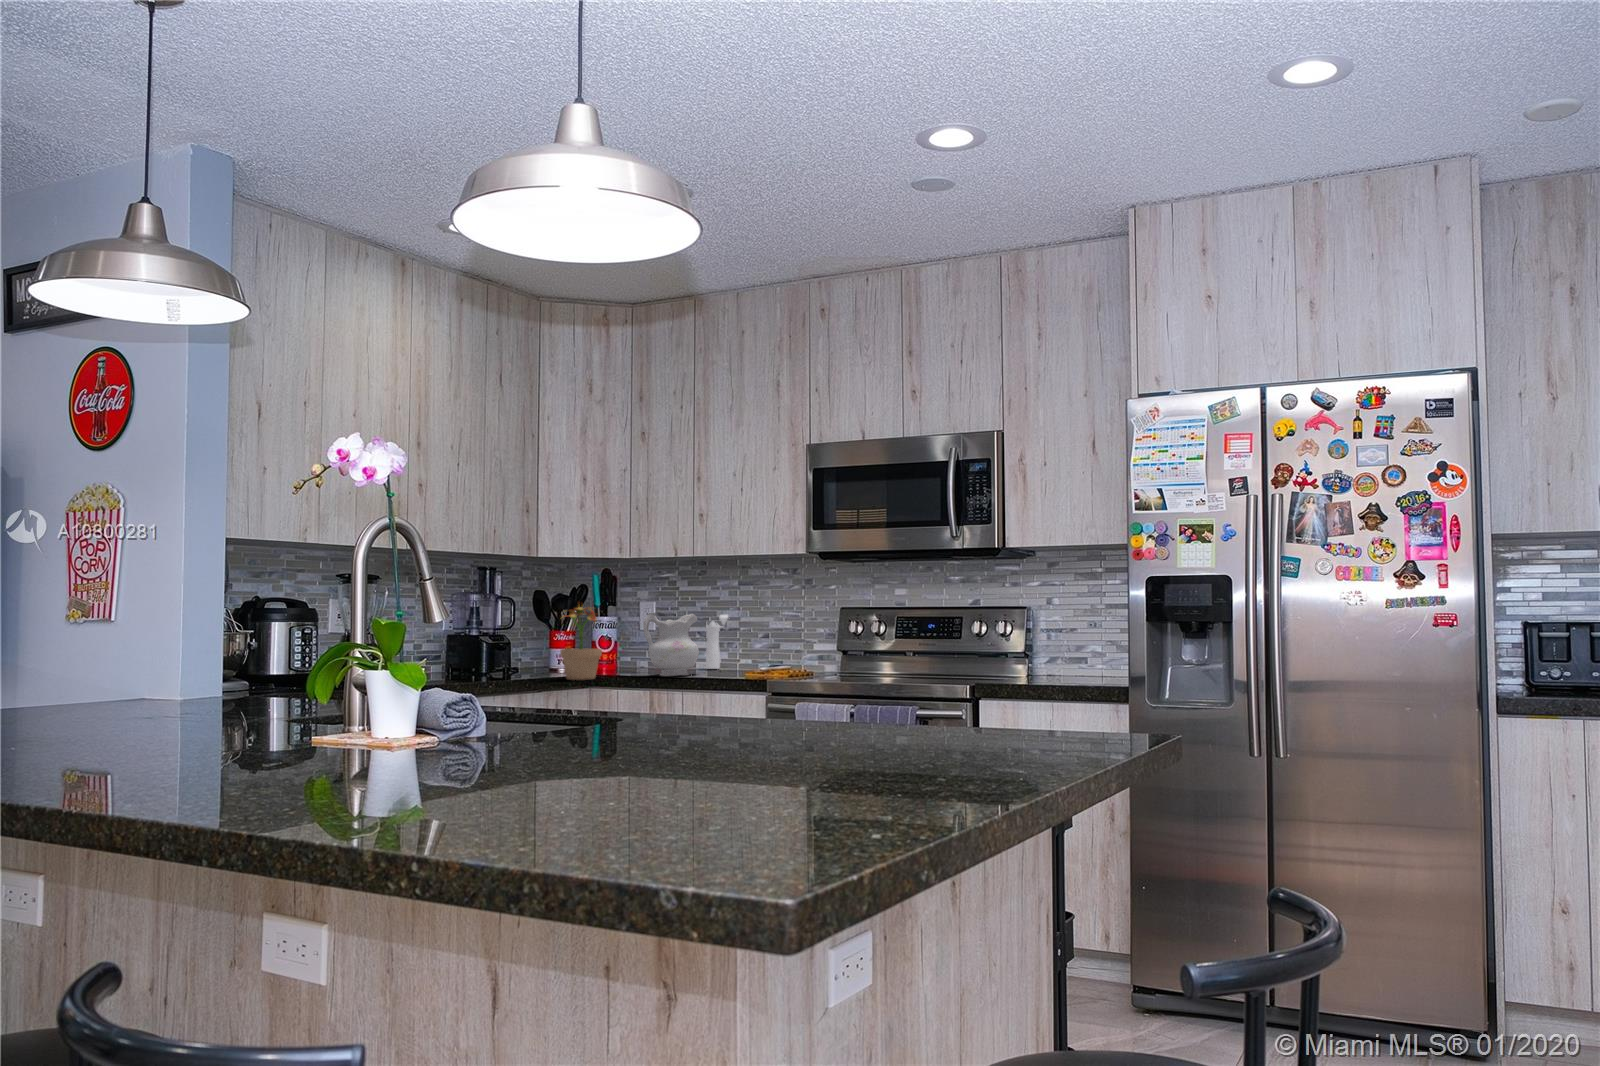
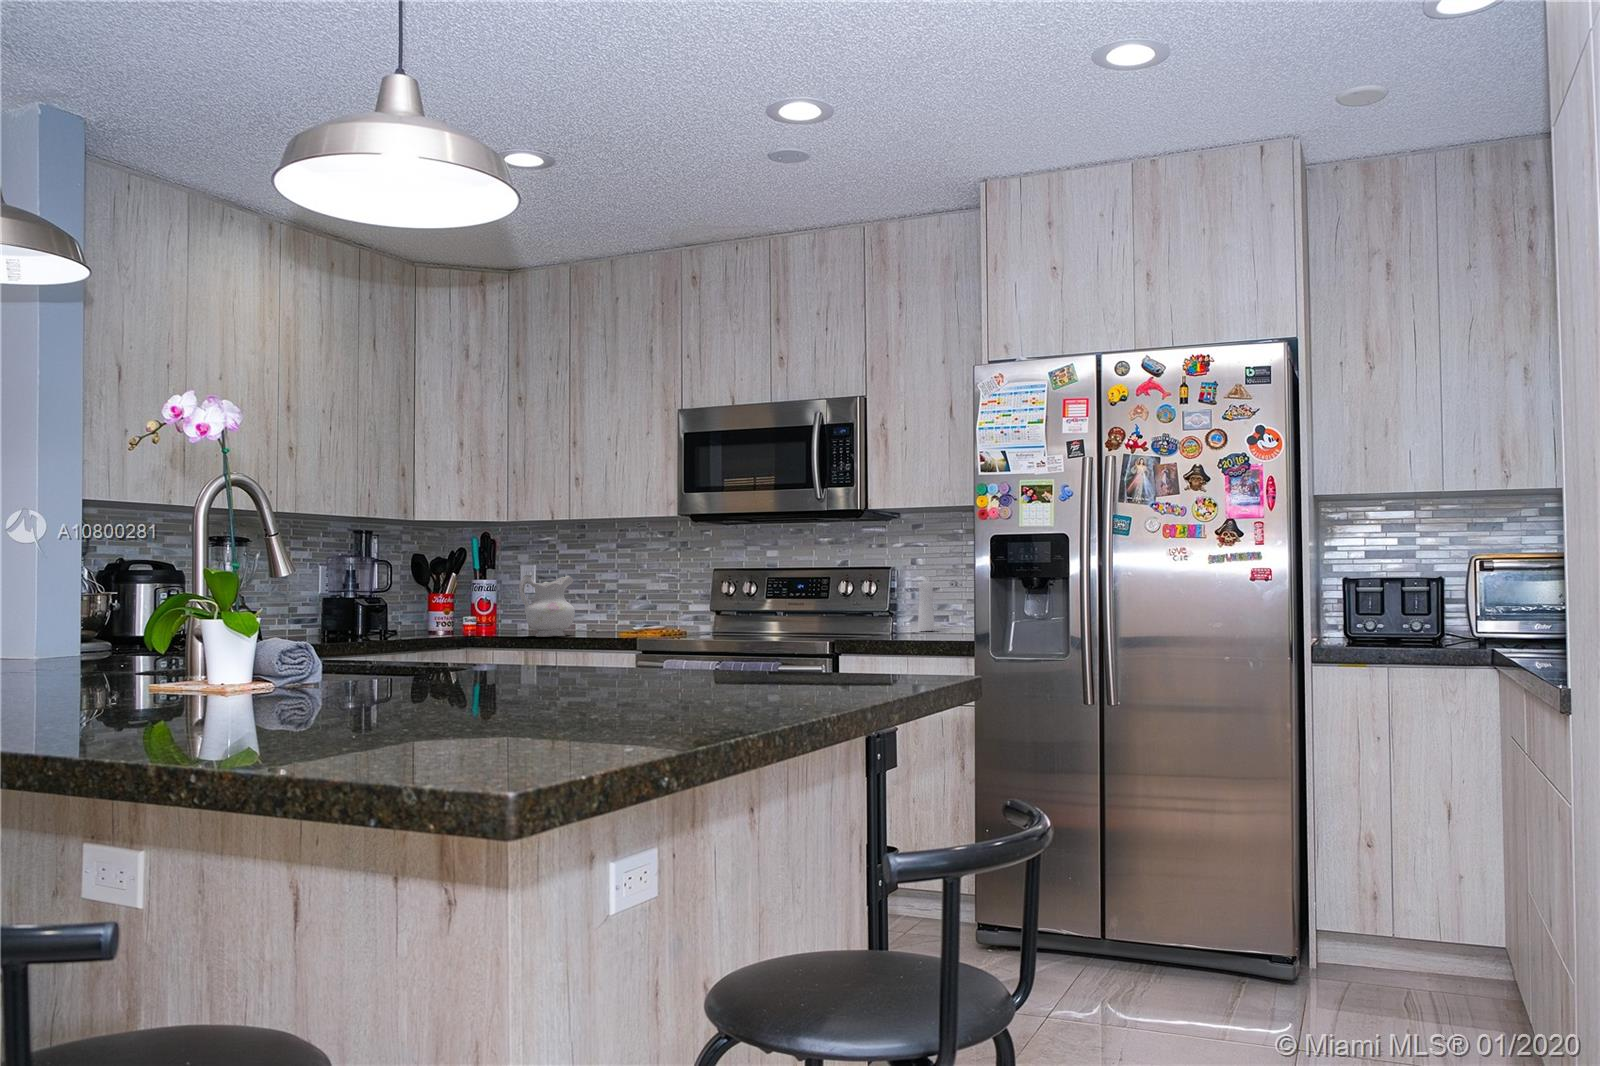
potted plant: present [560,604,602,680] -> none [435,564,478,641]
pepper mill: present [706,615,728,669] -> present [918,578,934,631]

